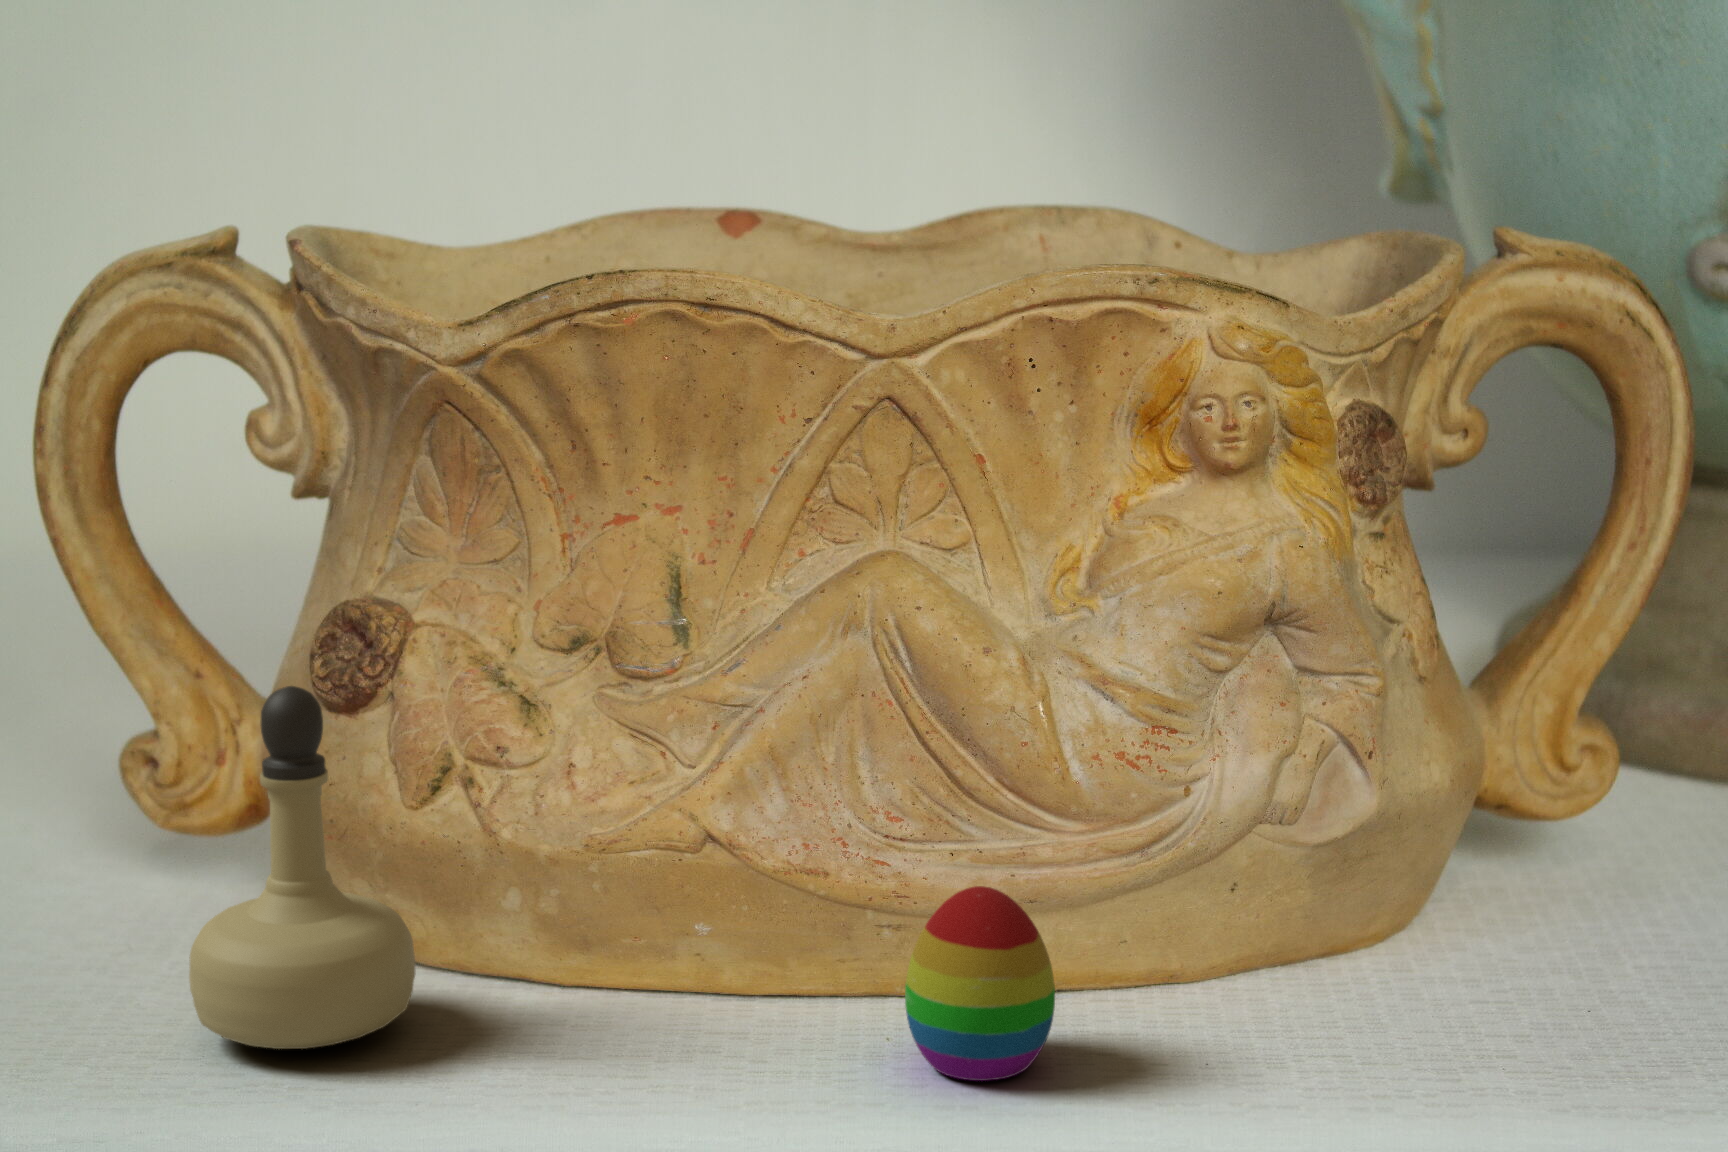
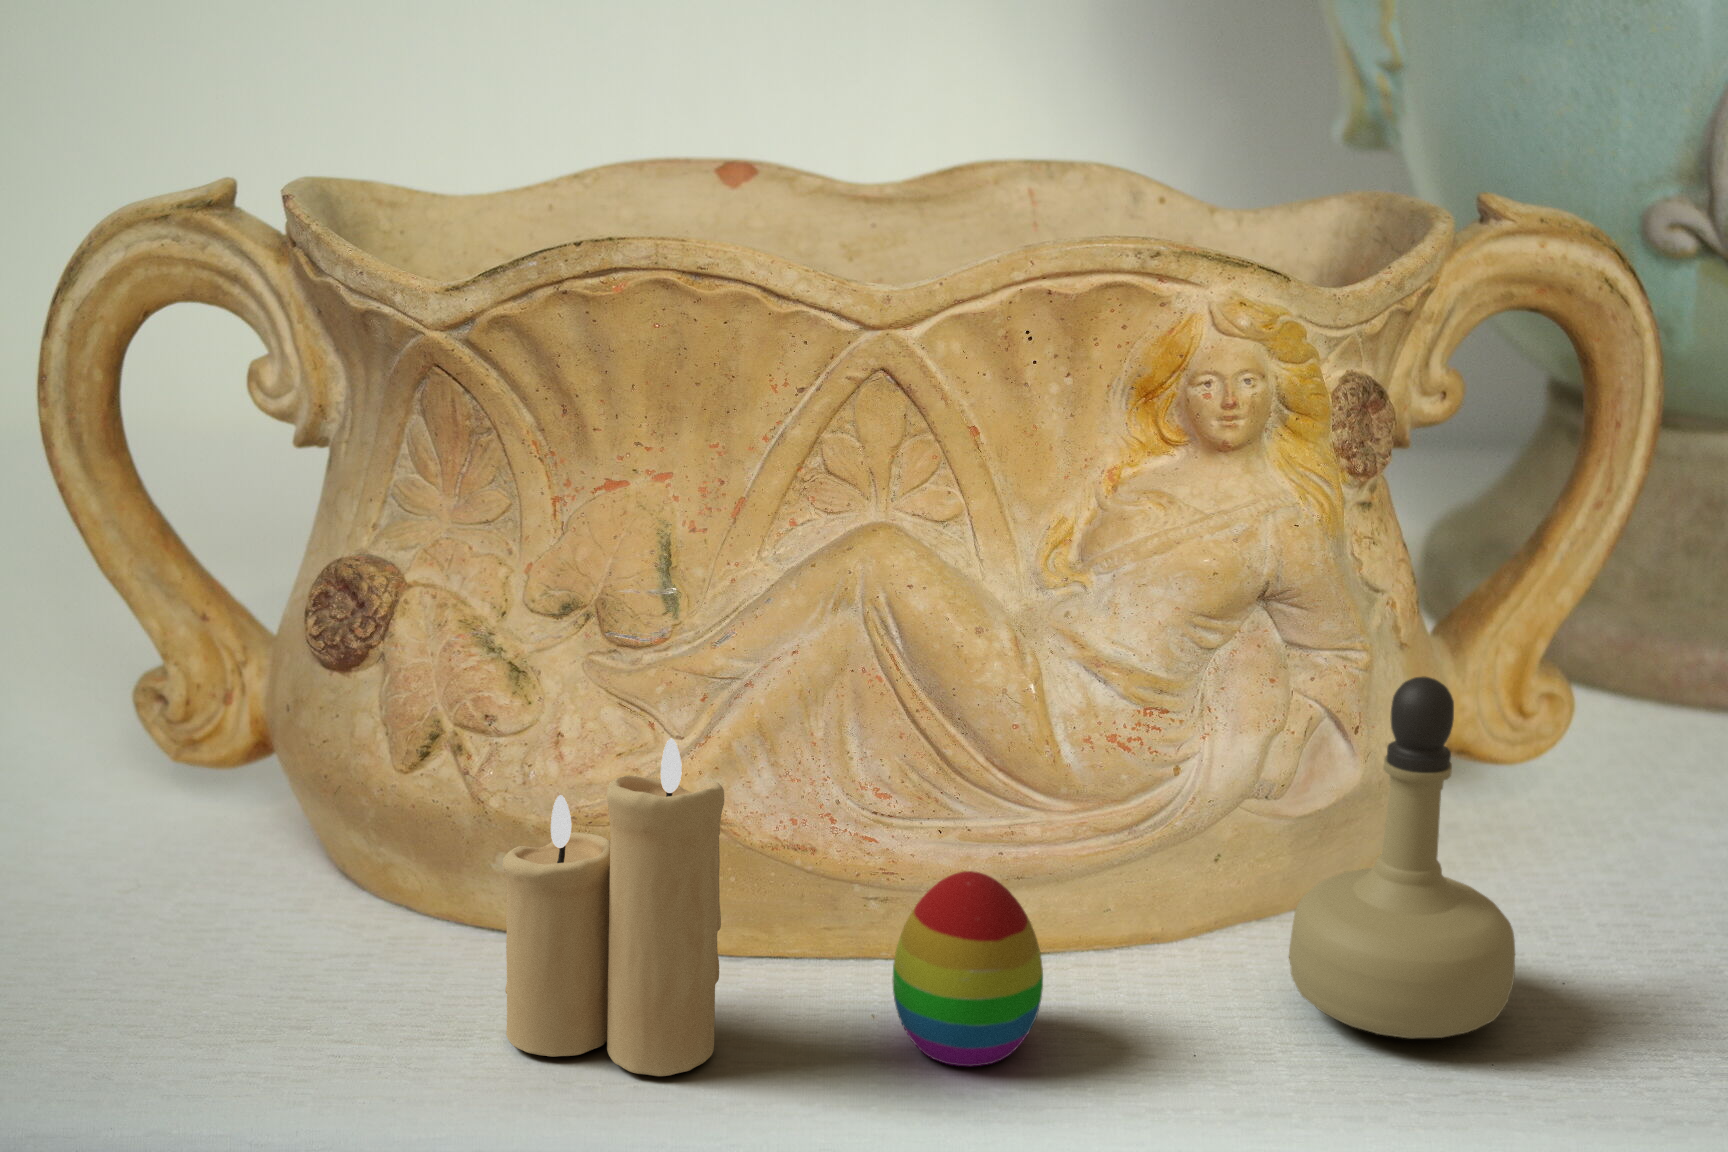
perfume bottle: present [189,686,415,1049] -> present [1289,677,1515,1038]
candle: none [518,751,737,1090] -> present [503,739,724,1076]

